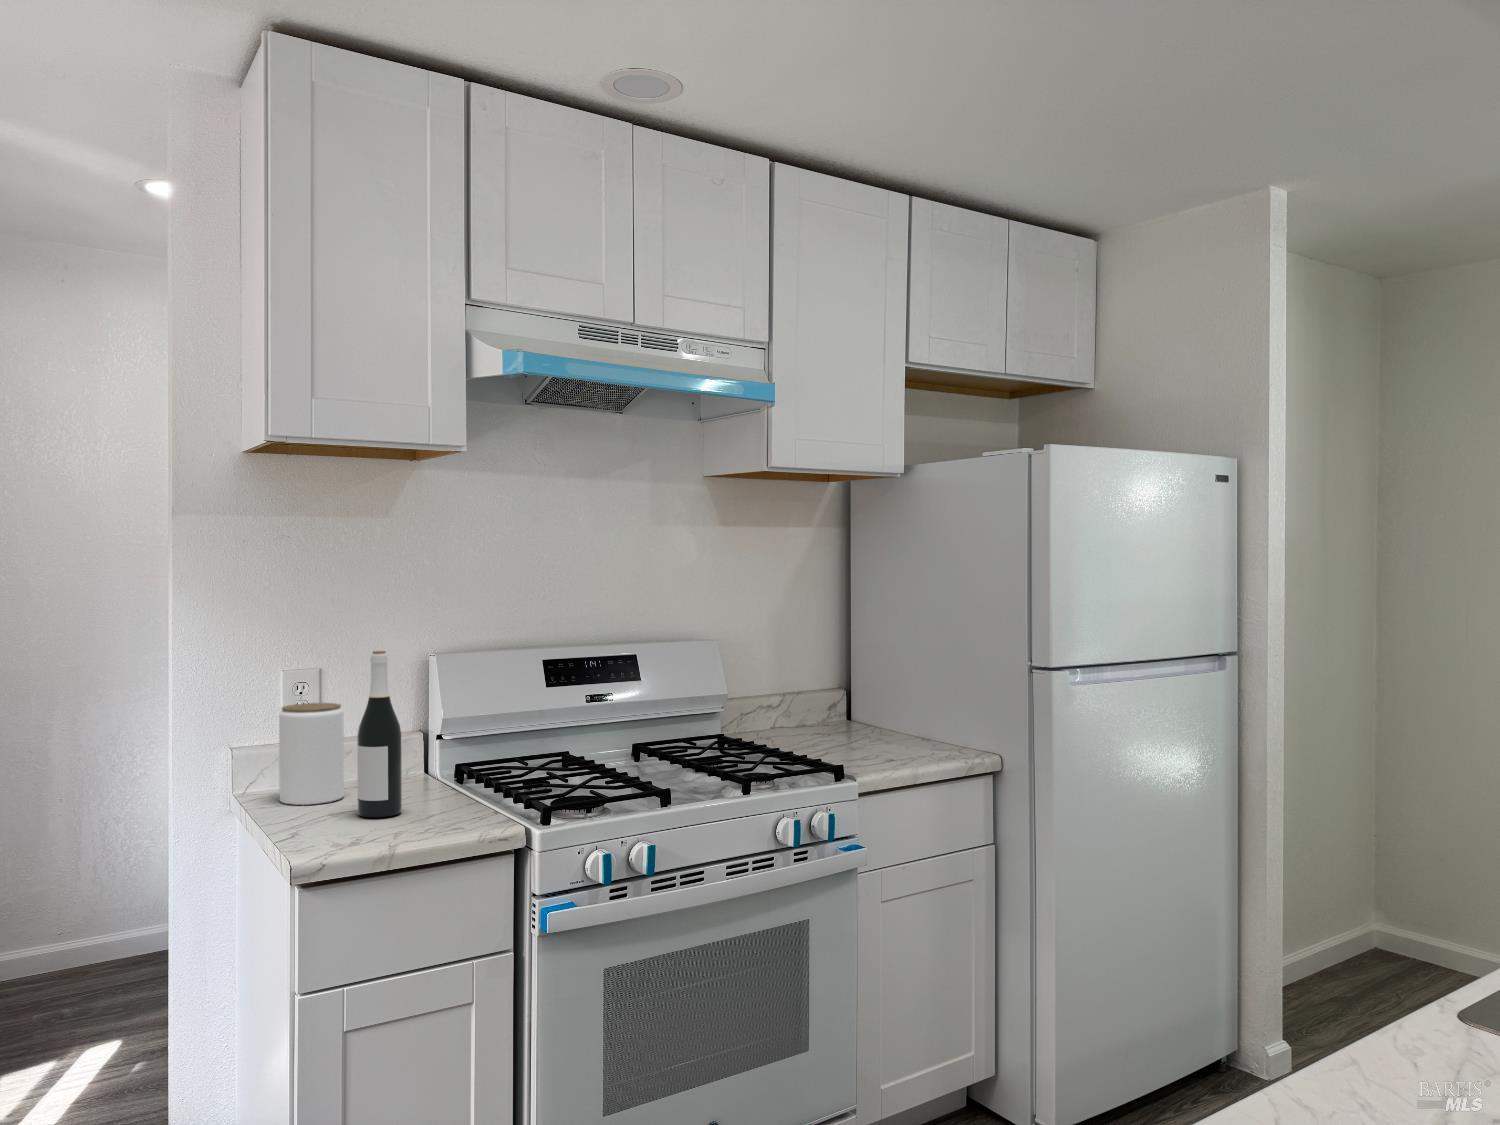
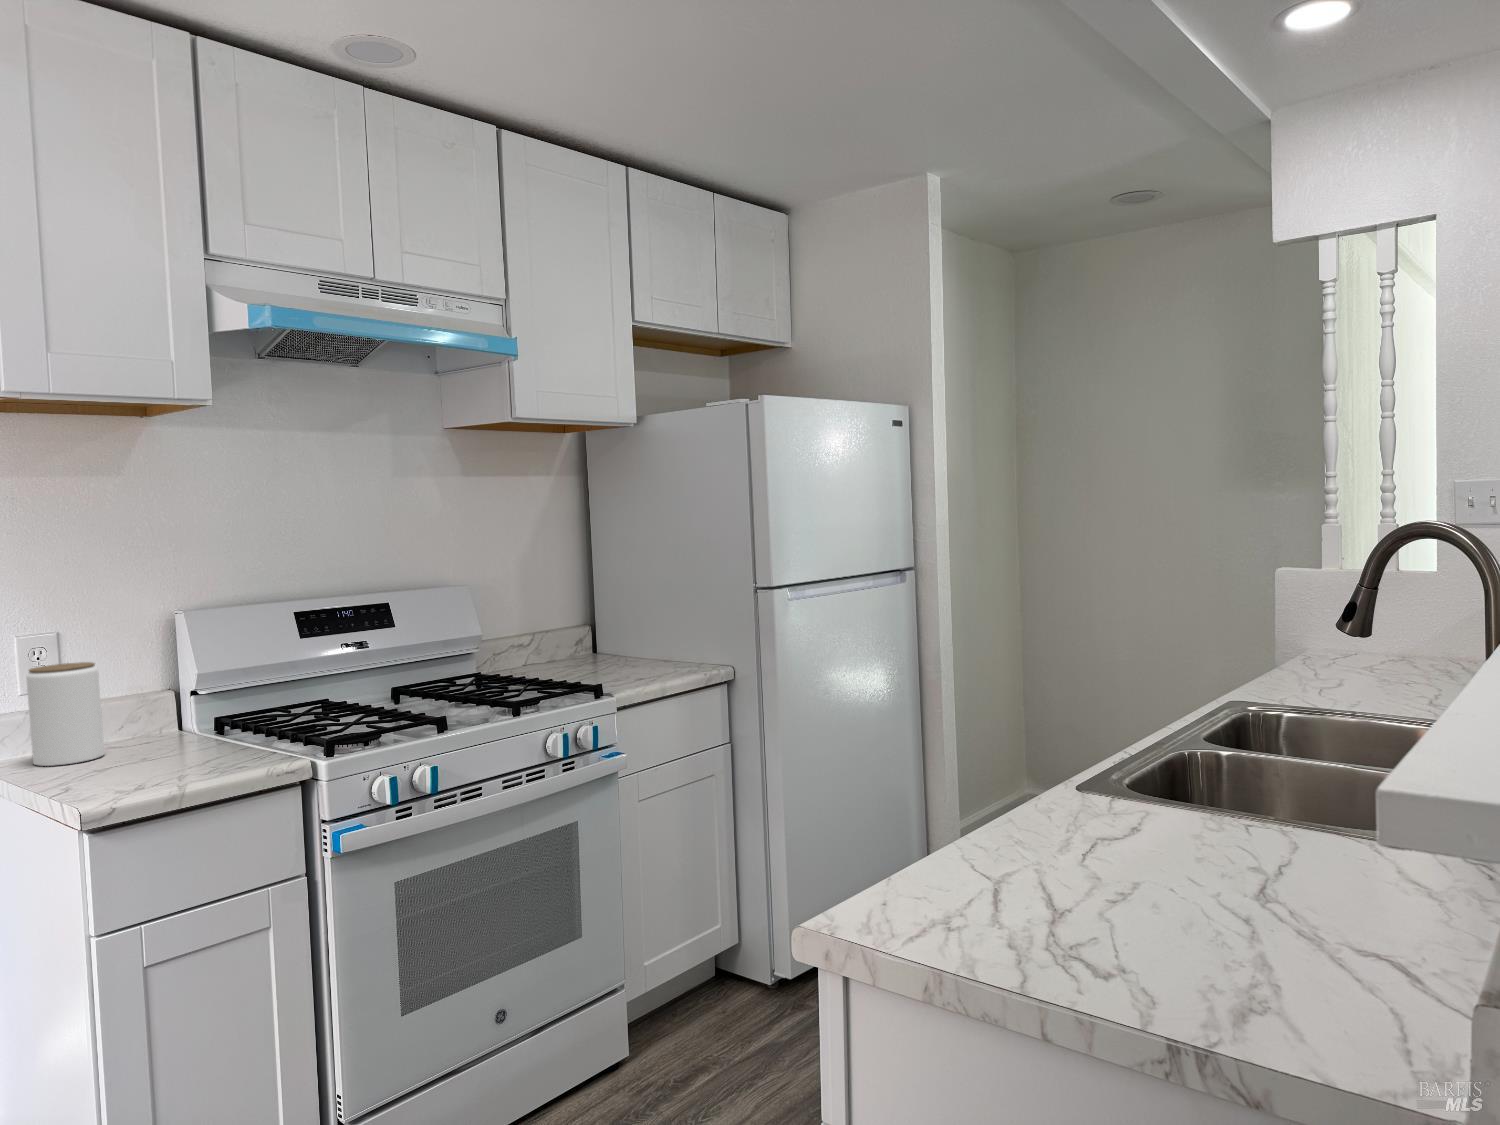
wine bottle: present [357,651,402,818] -> none [122,603,174,768]

